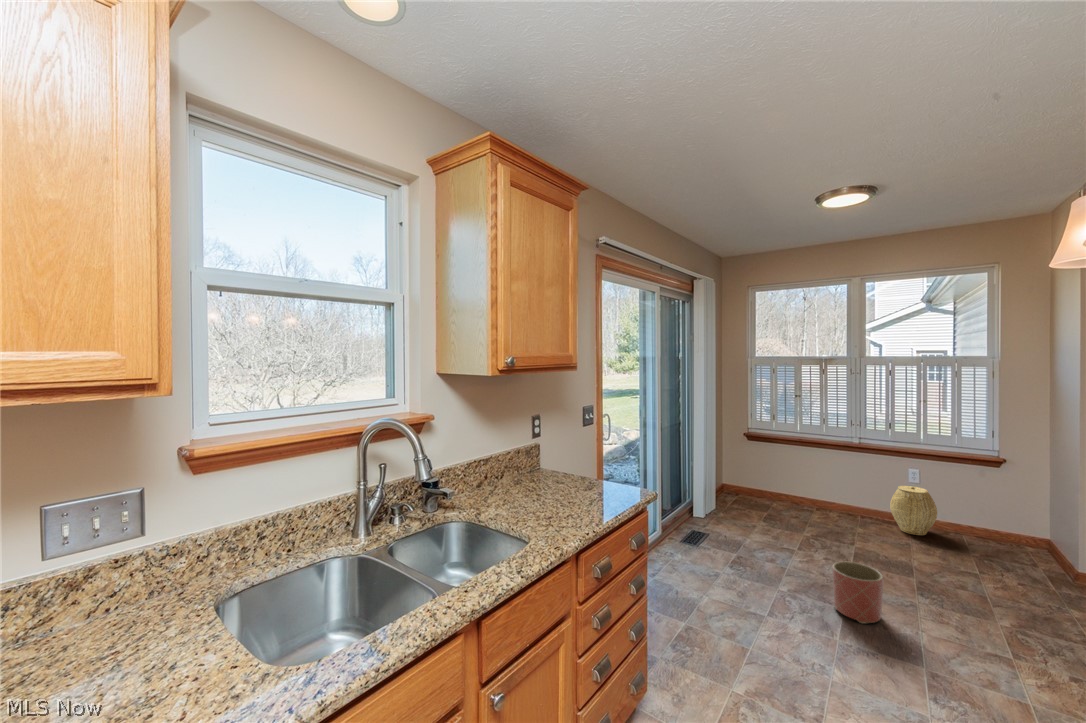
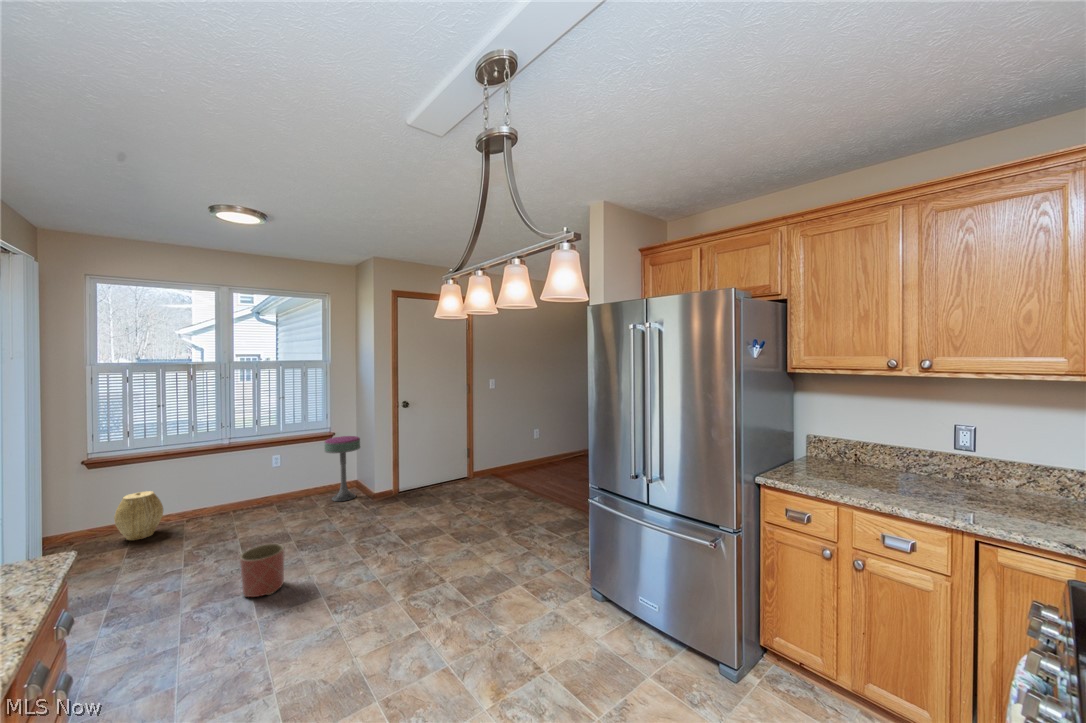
bar stool: none [983,465,1051,563] -> present [324,436,360,501]
woven basket: present [890,486,937,535] -> present [114,491,163,540]

